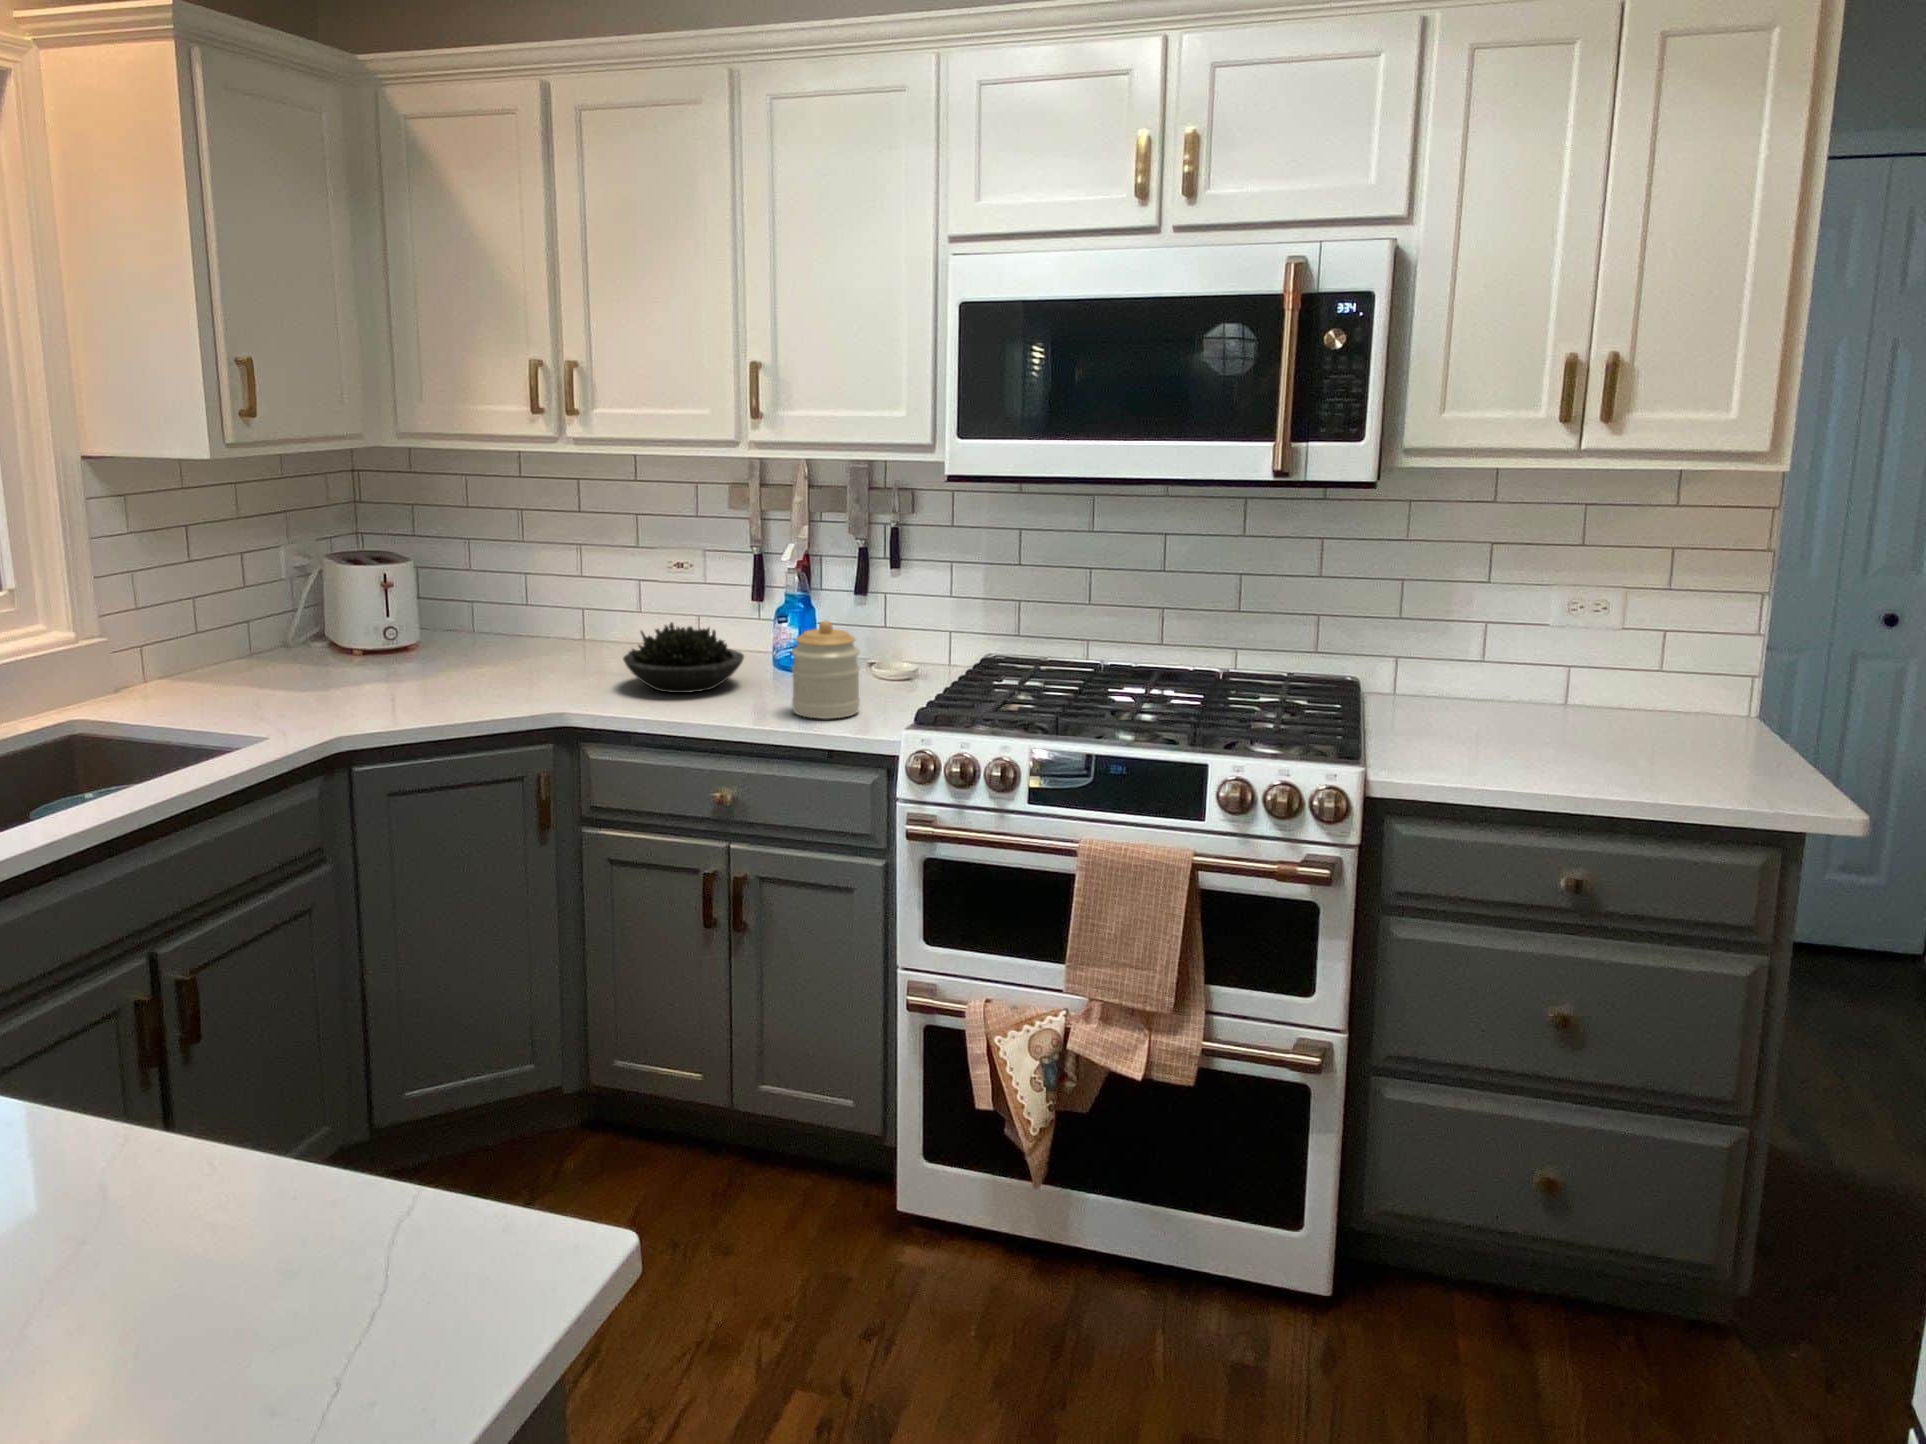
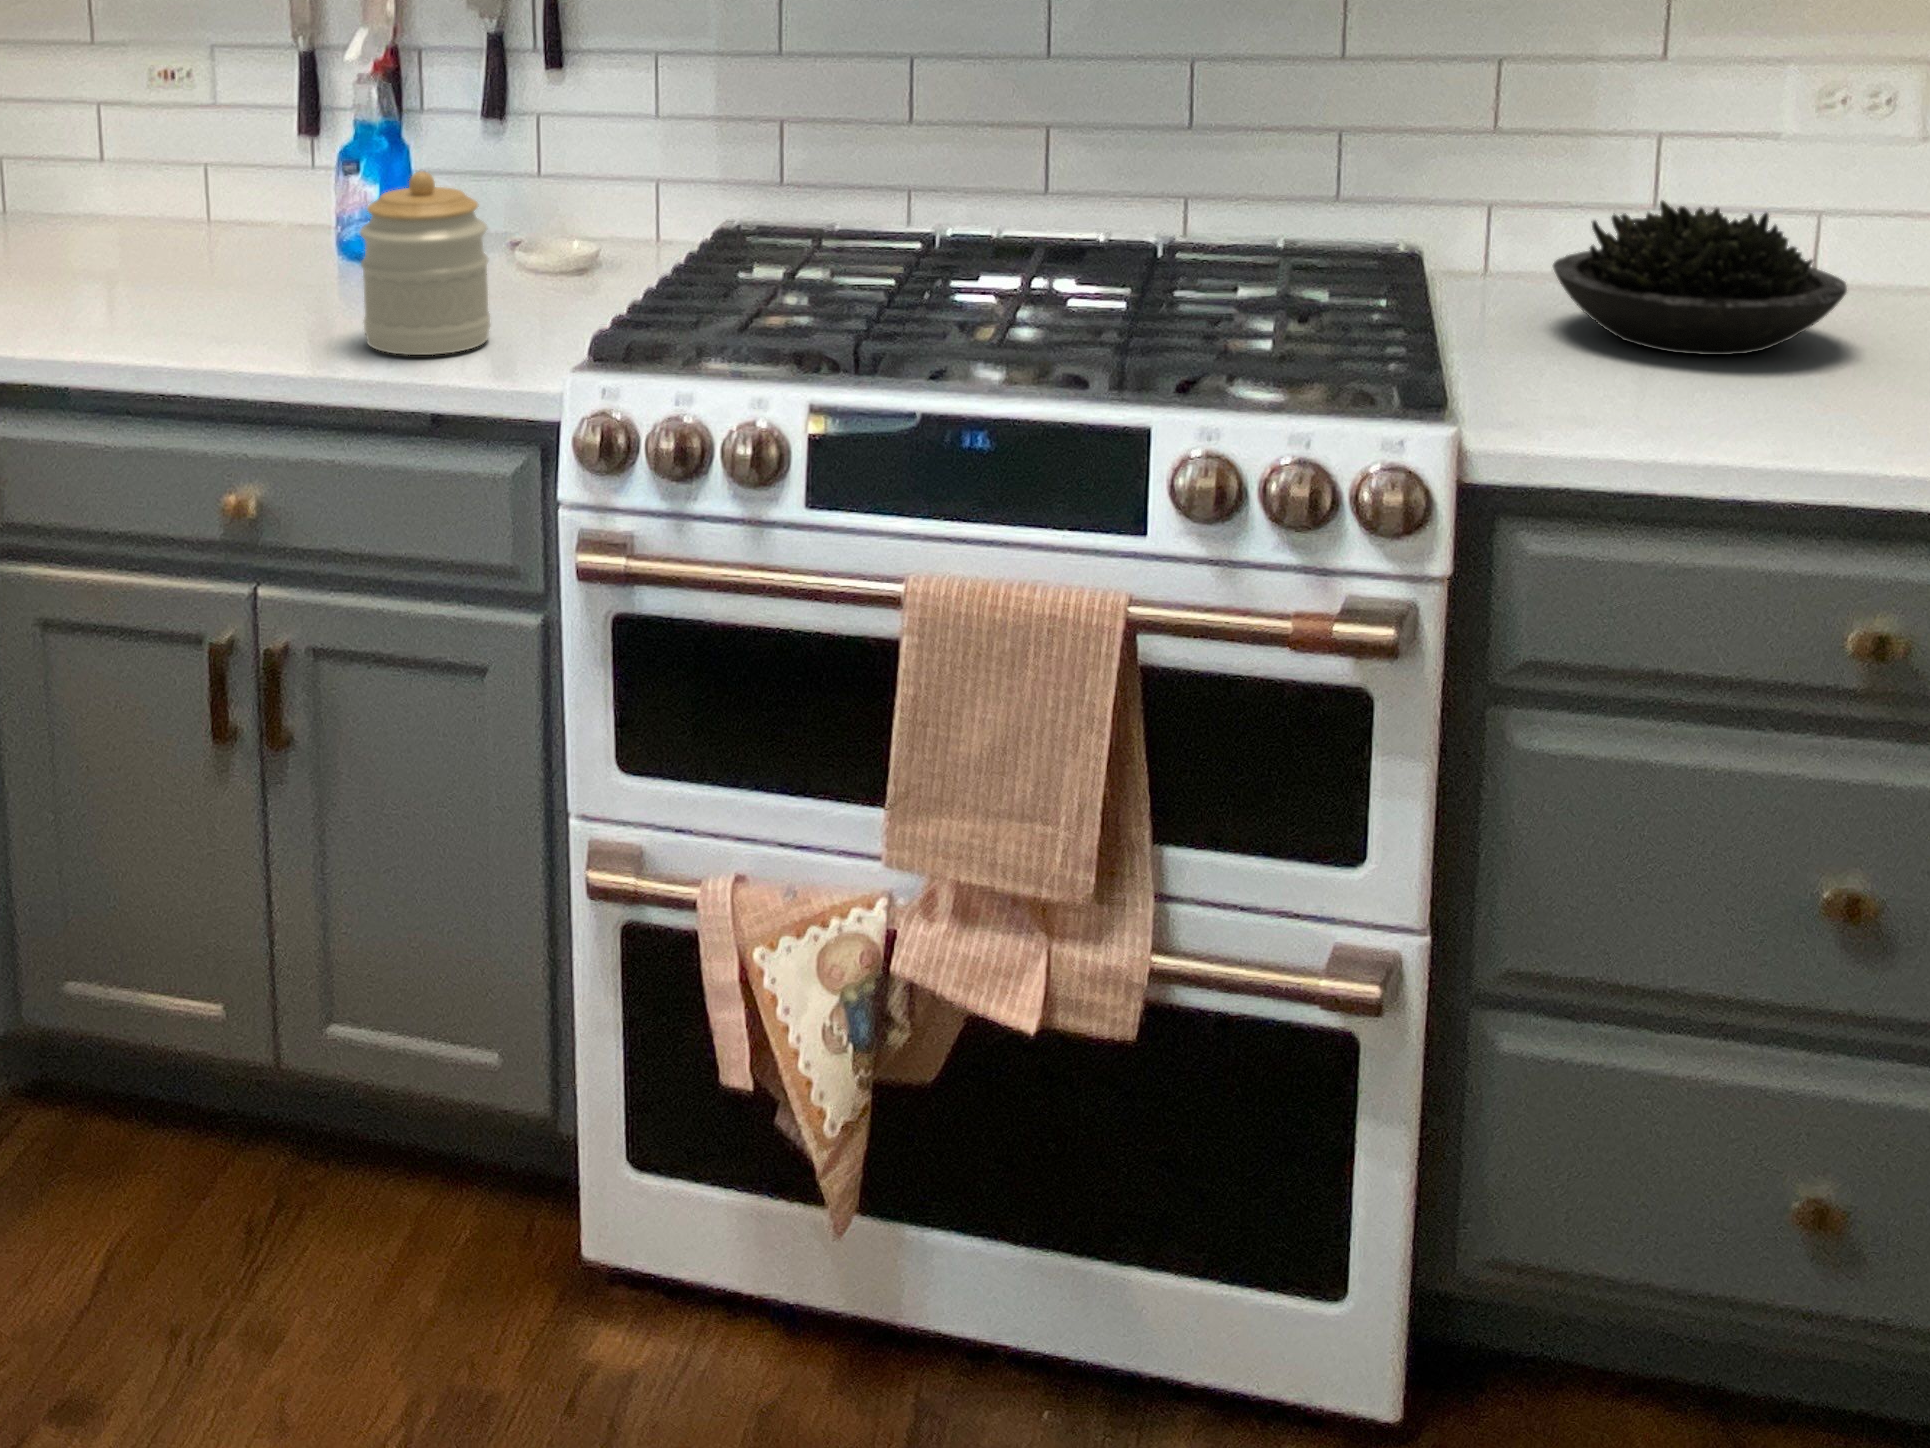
succulent plant: present [623,622,744,693] -> present [1553,201,1847,355]

